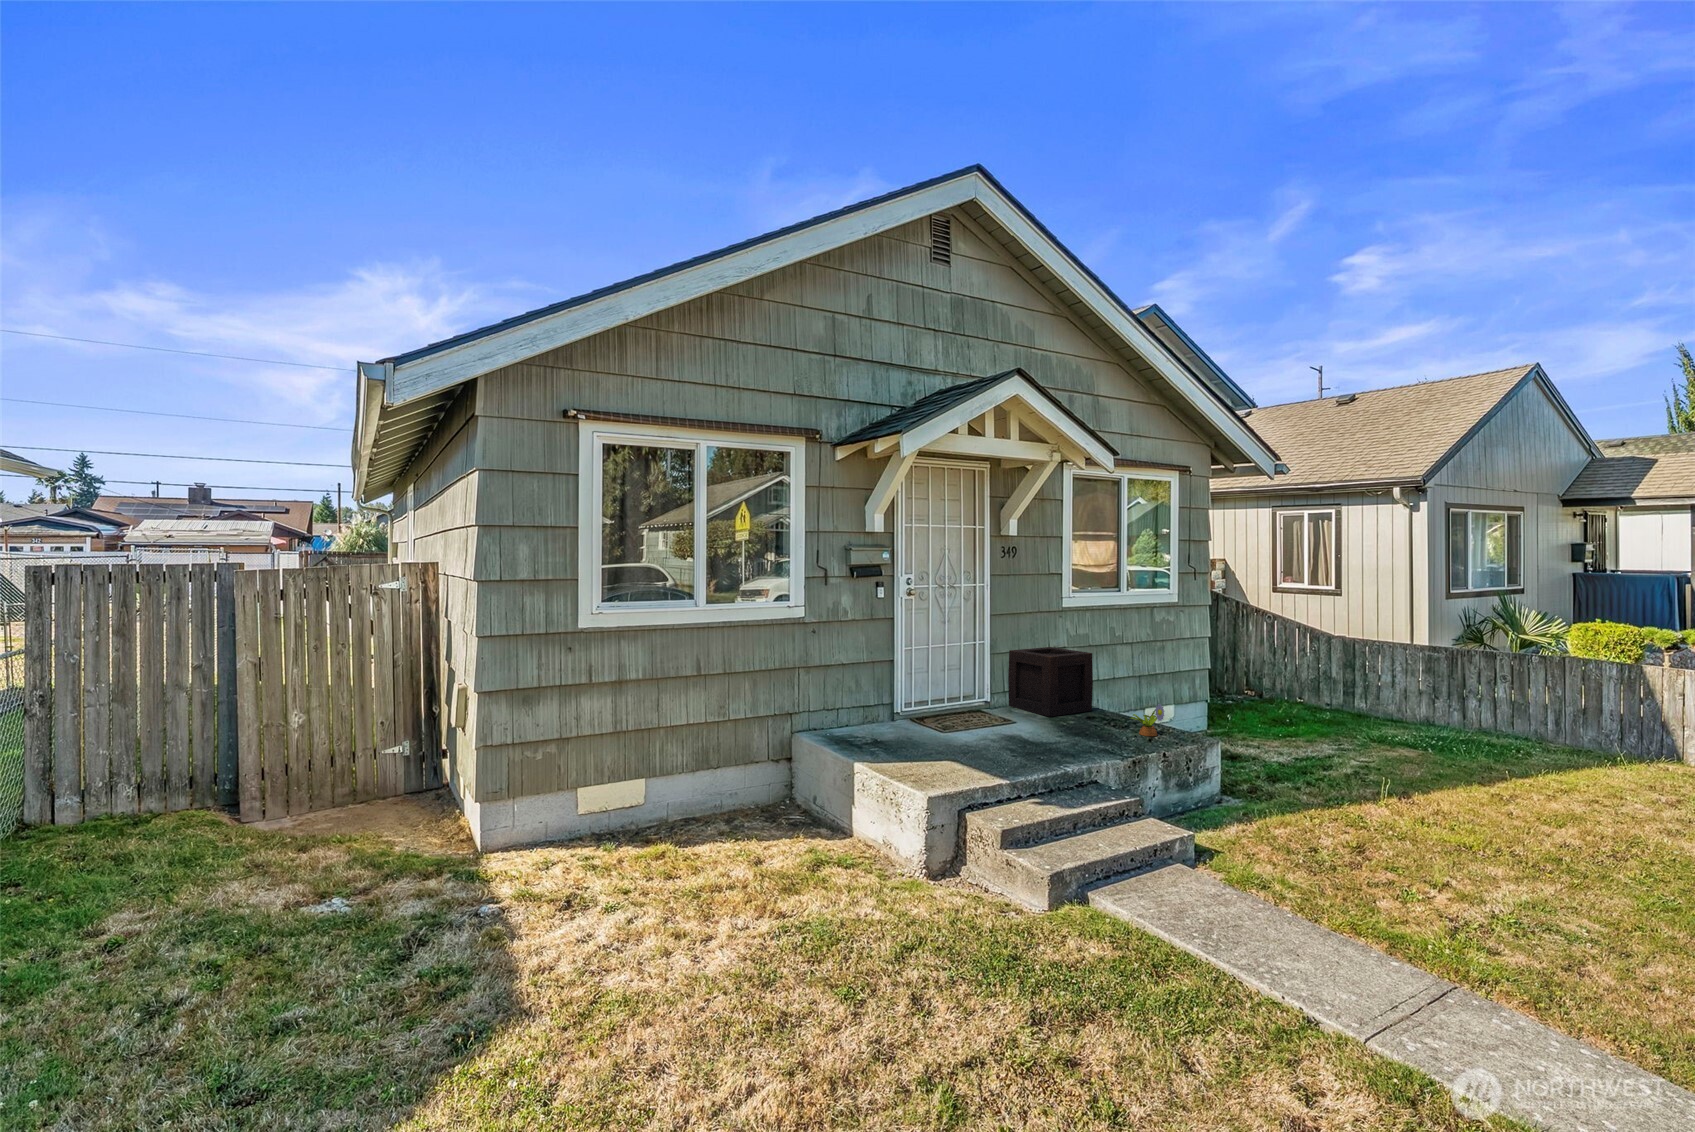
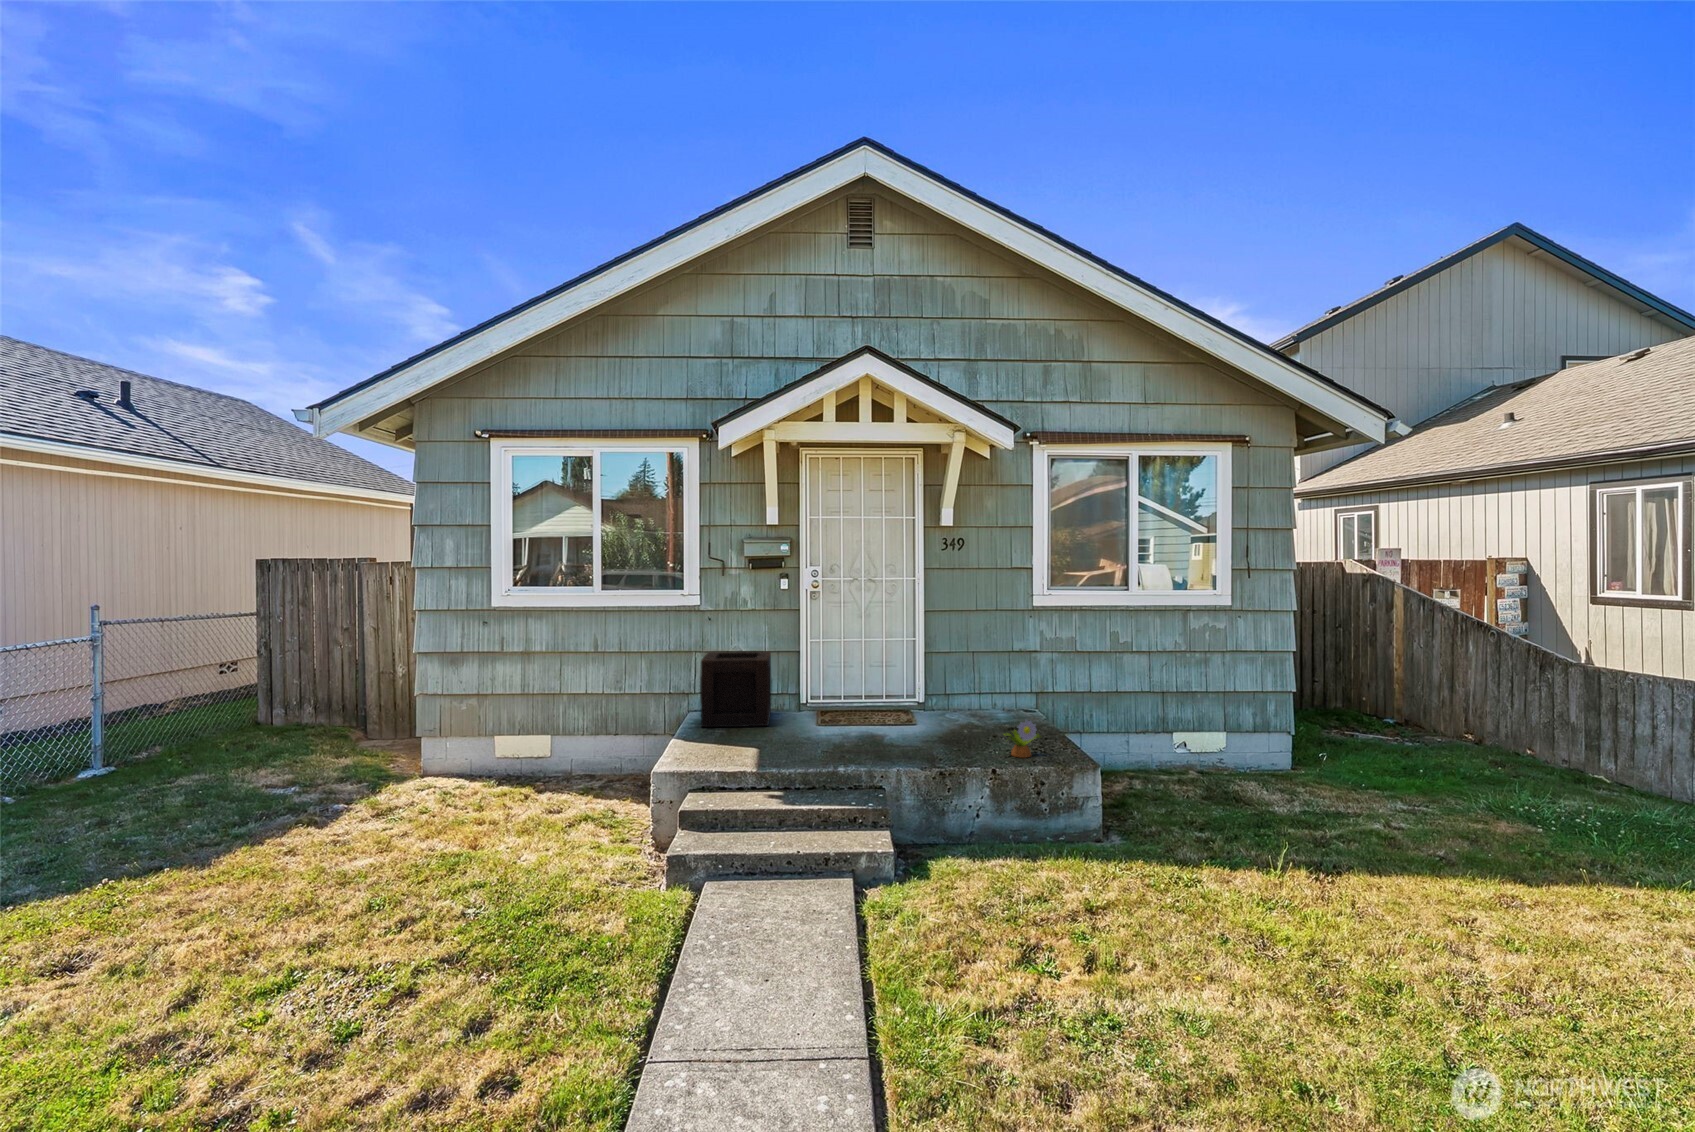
wooden crate: present [1008,647,1093,717] -> present [700,651,772,727]

